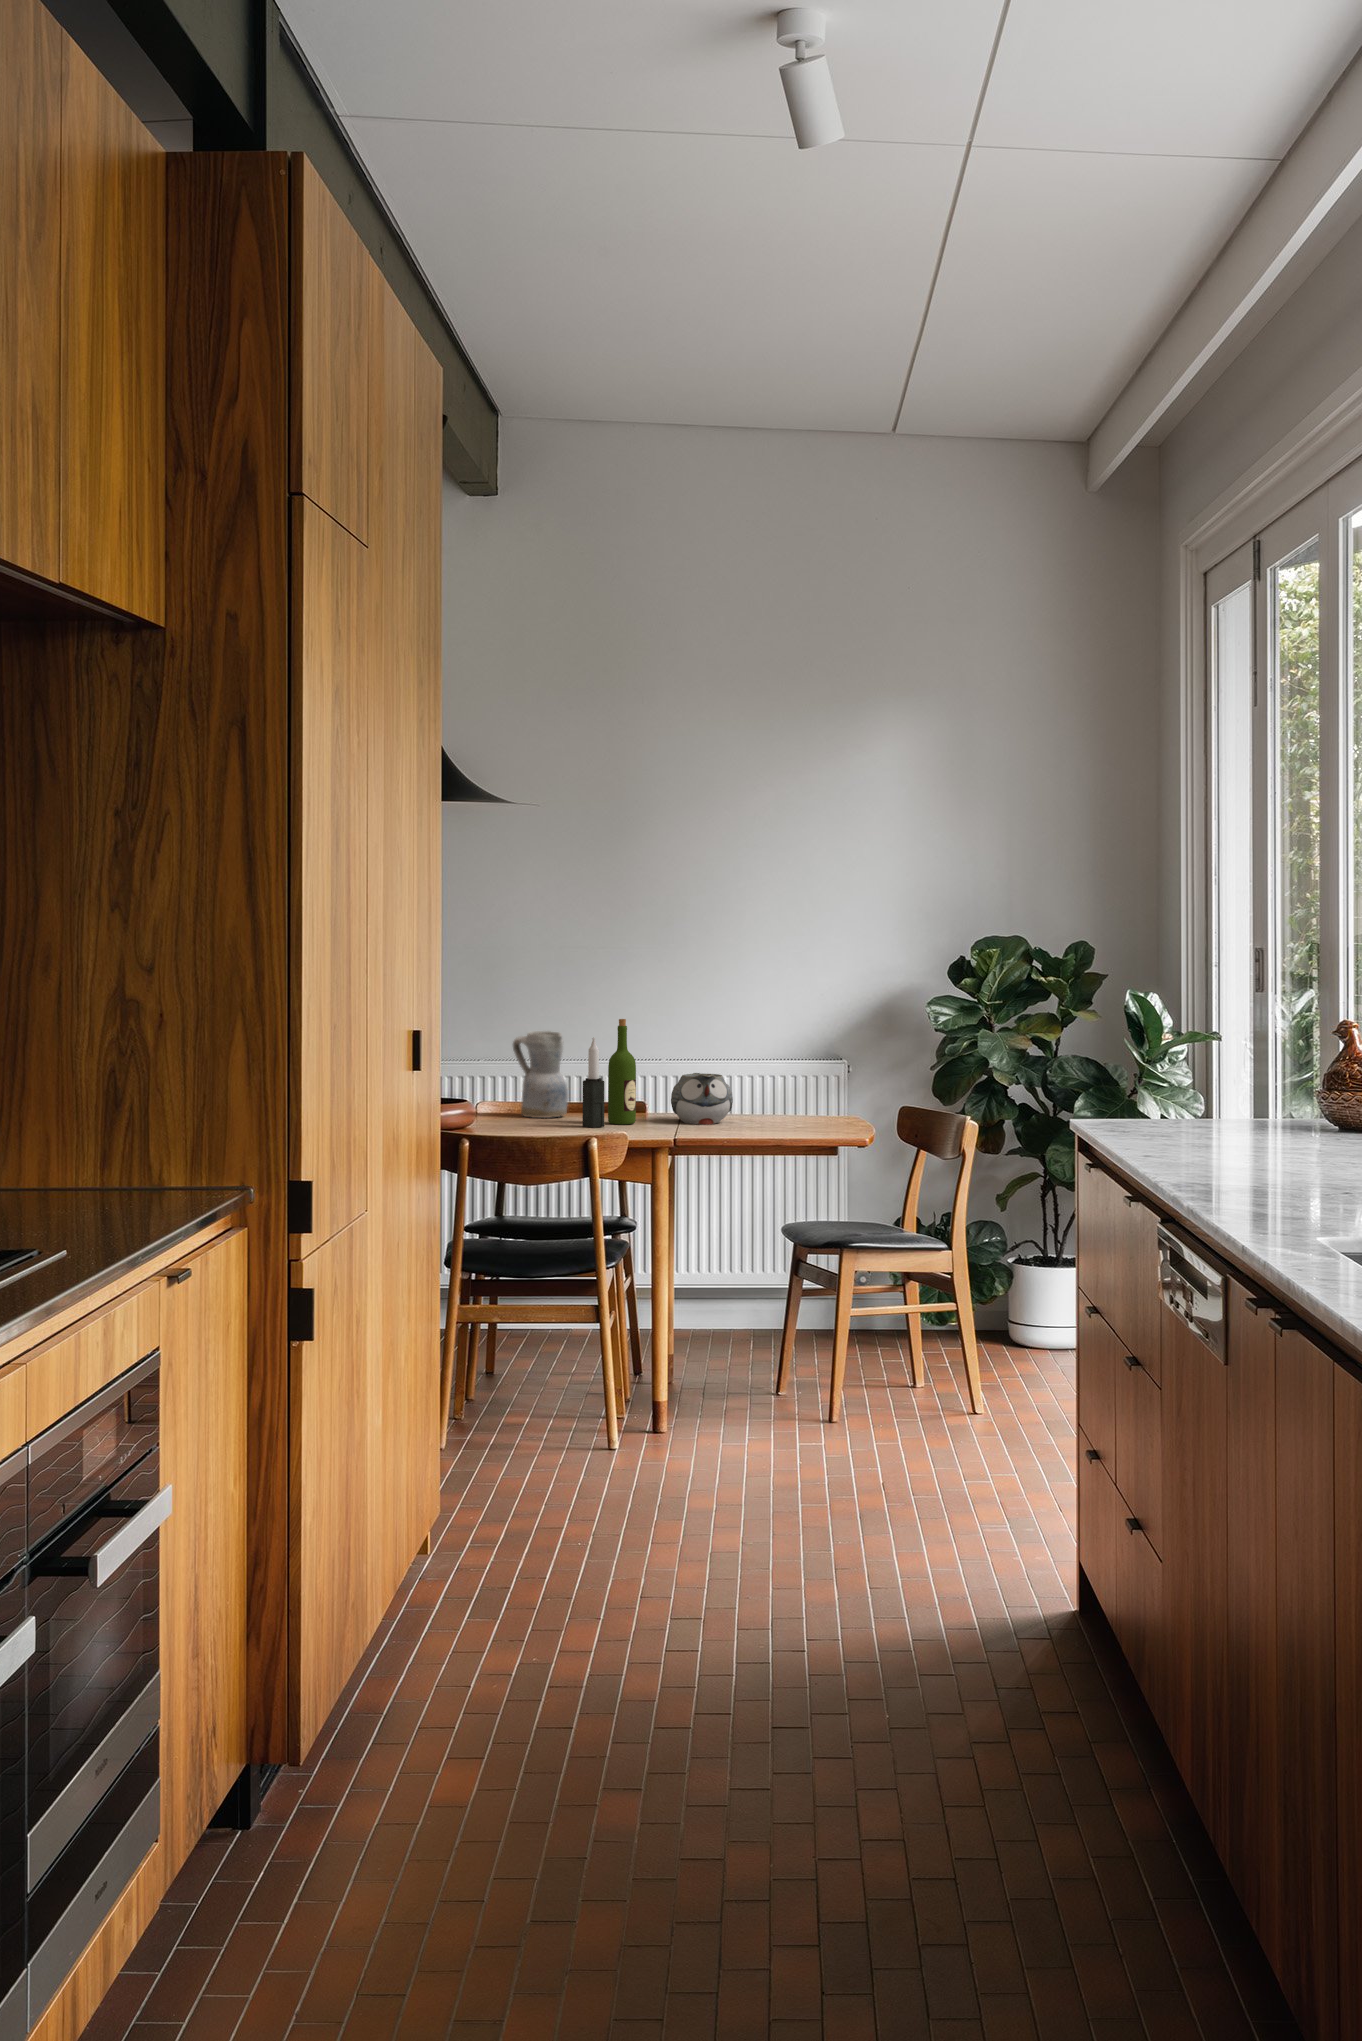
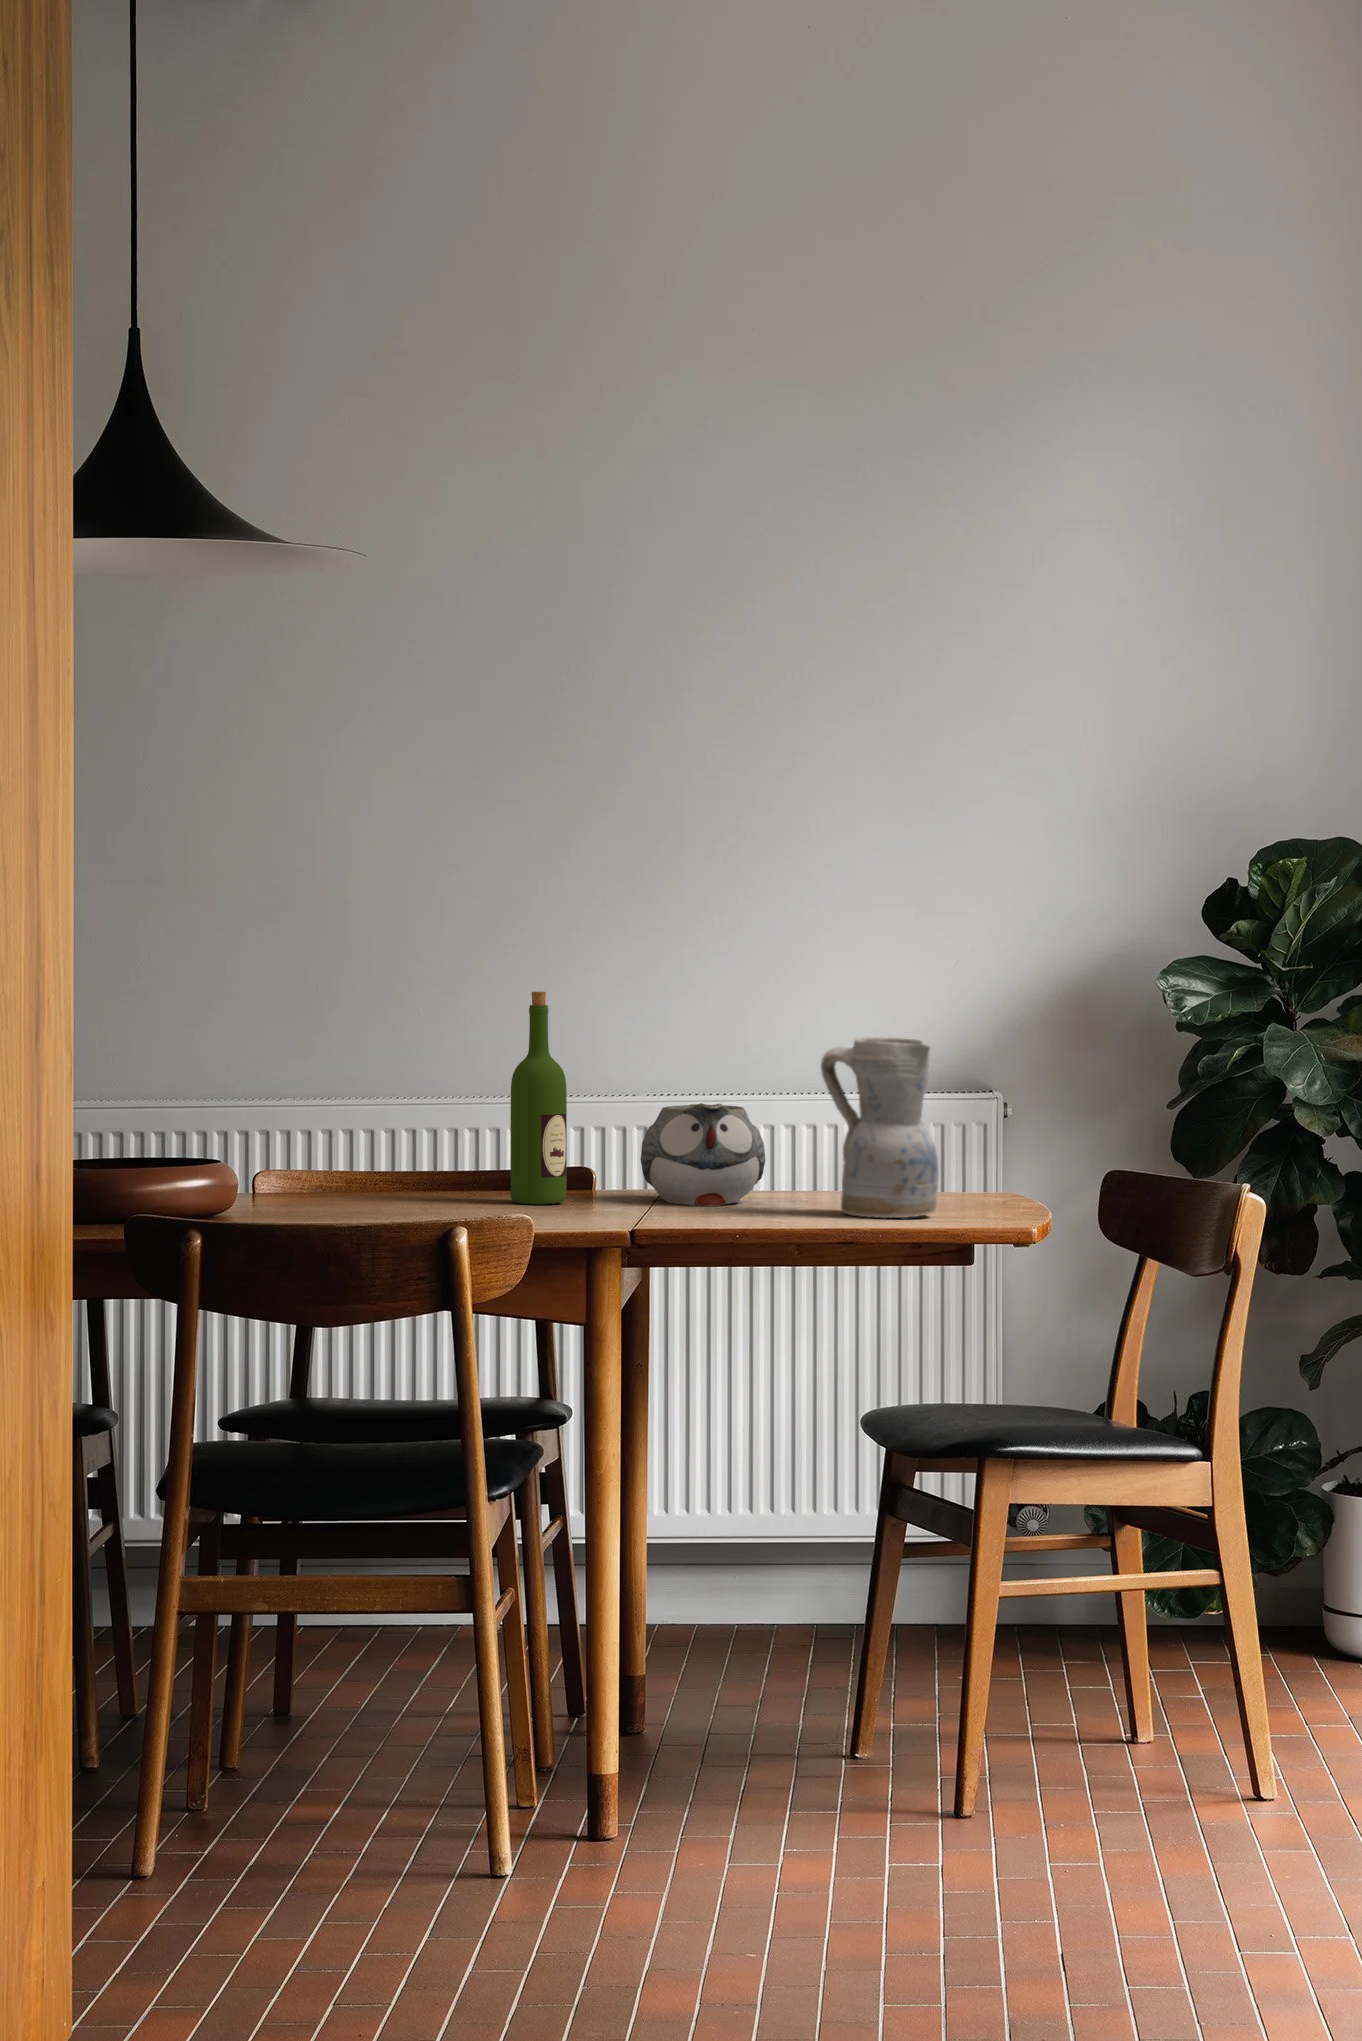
ceramic pitcher: present [513,1031,568,1118] -> present [821,1037,939,1218]
candle: present [582,1037,605,1128] -> none [455,1026,499,1209]

